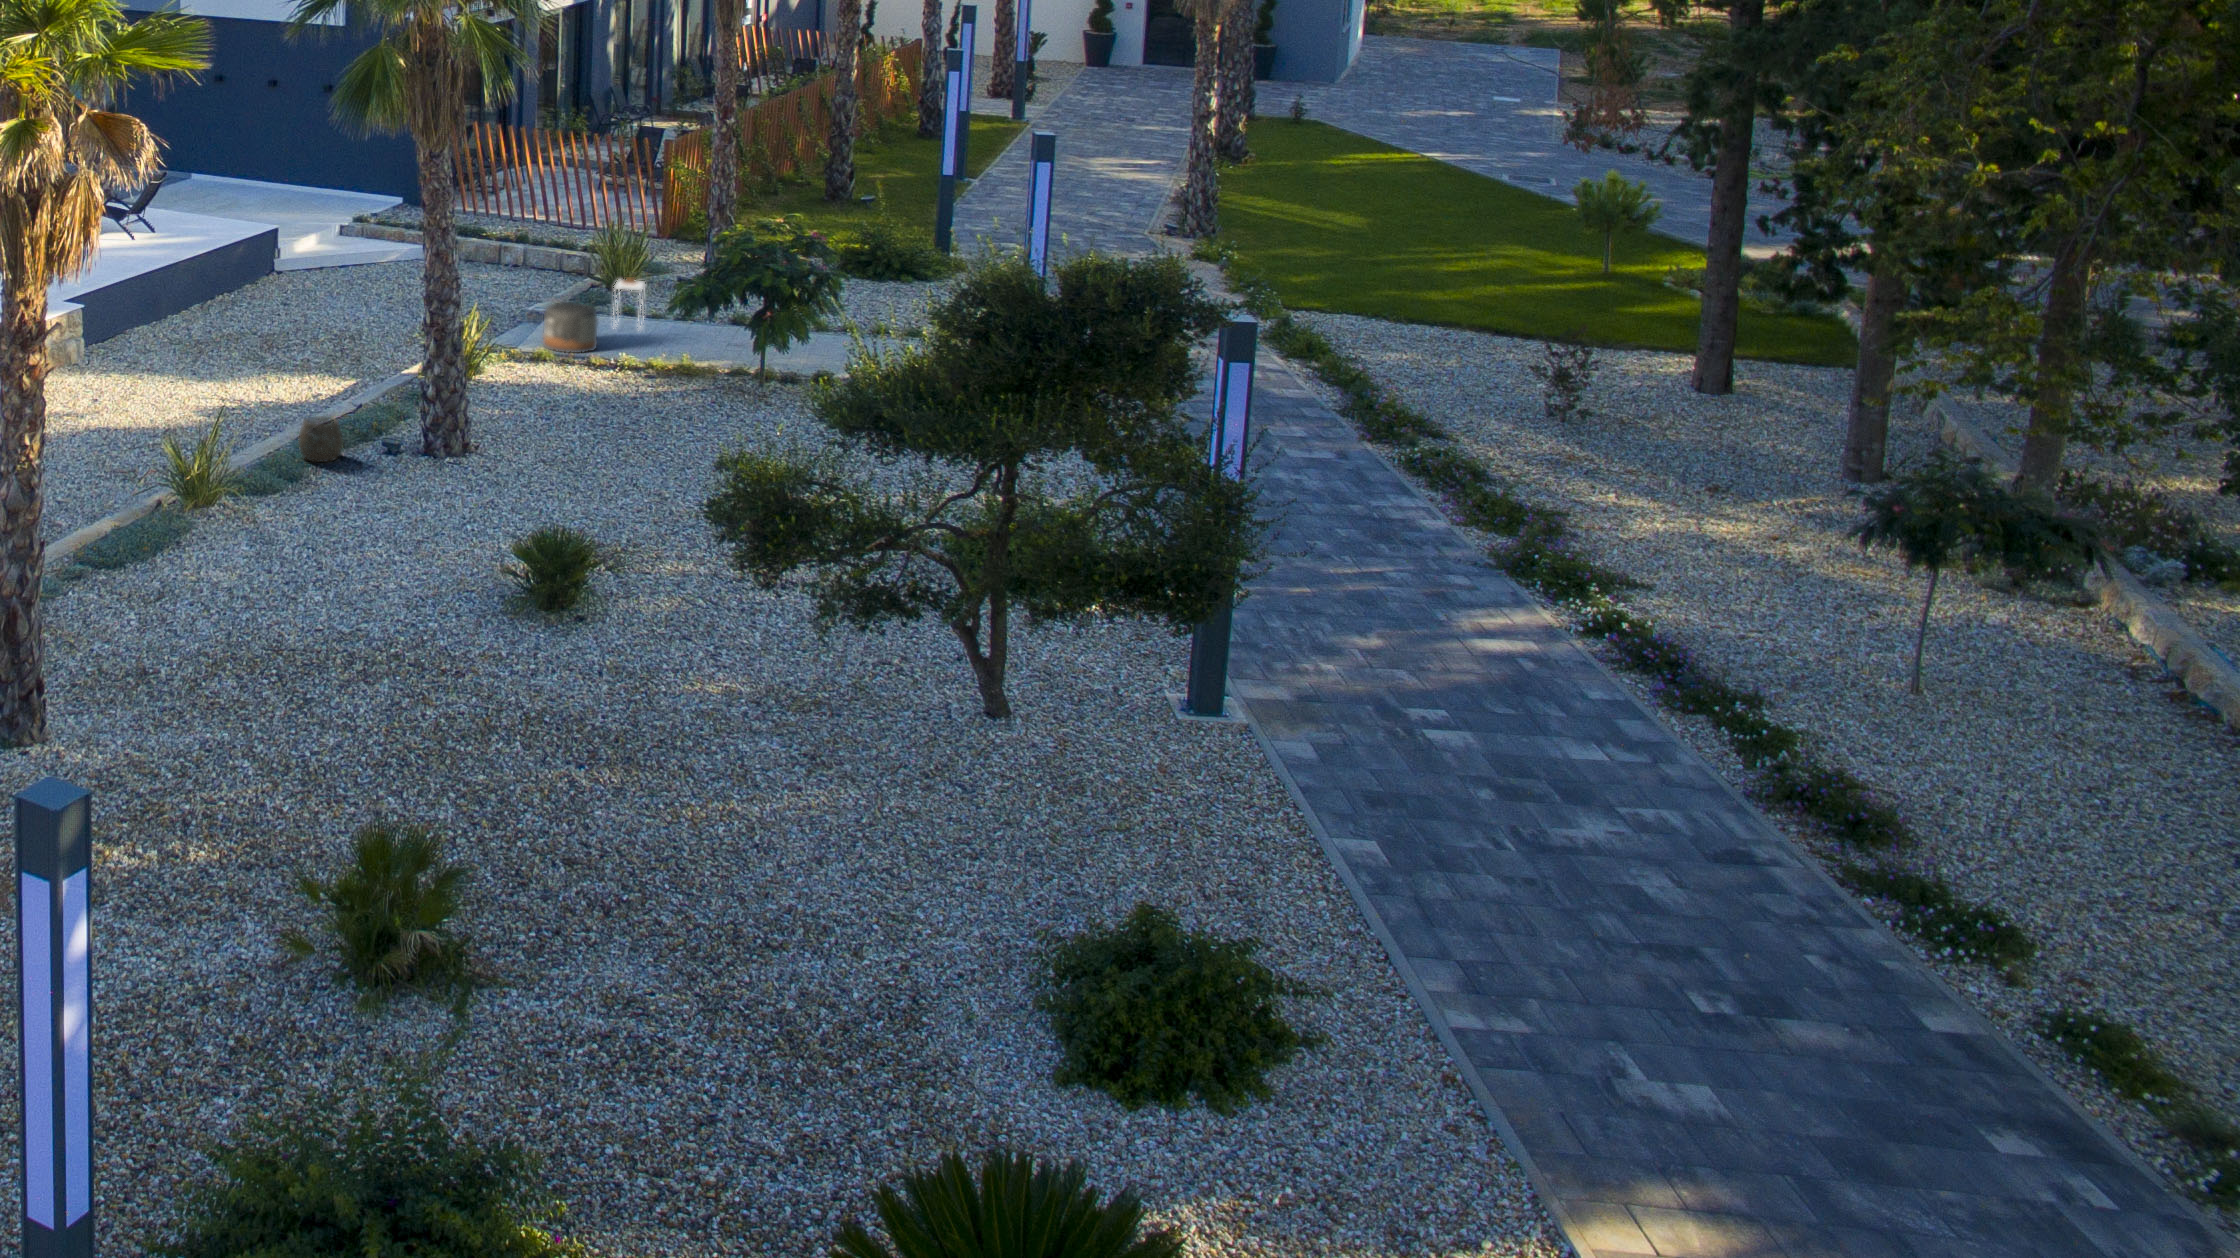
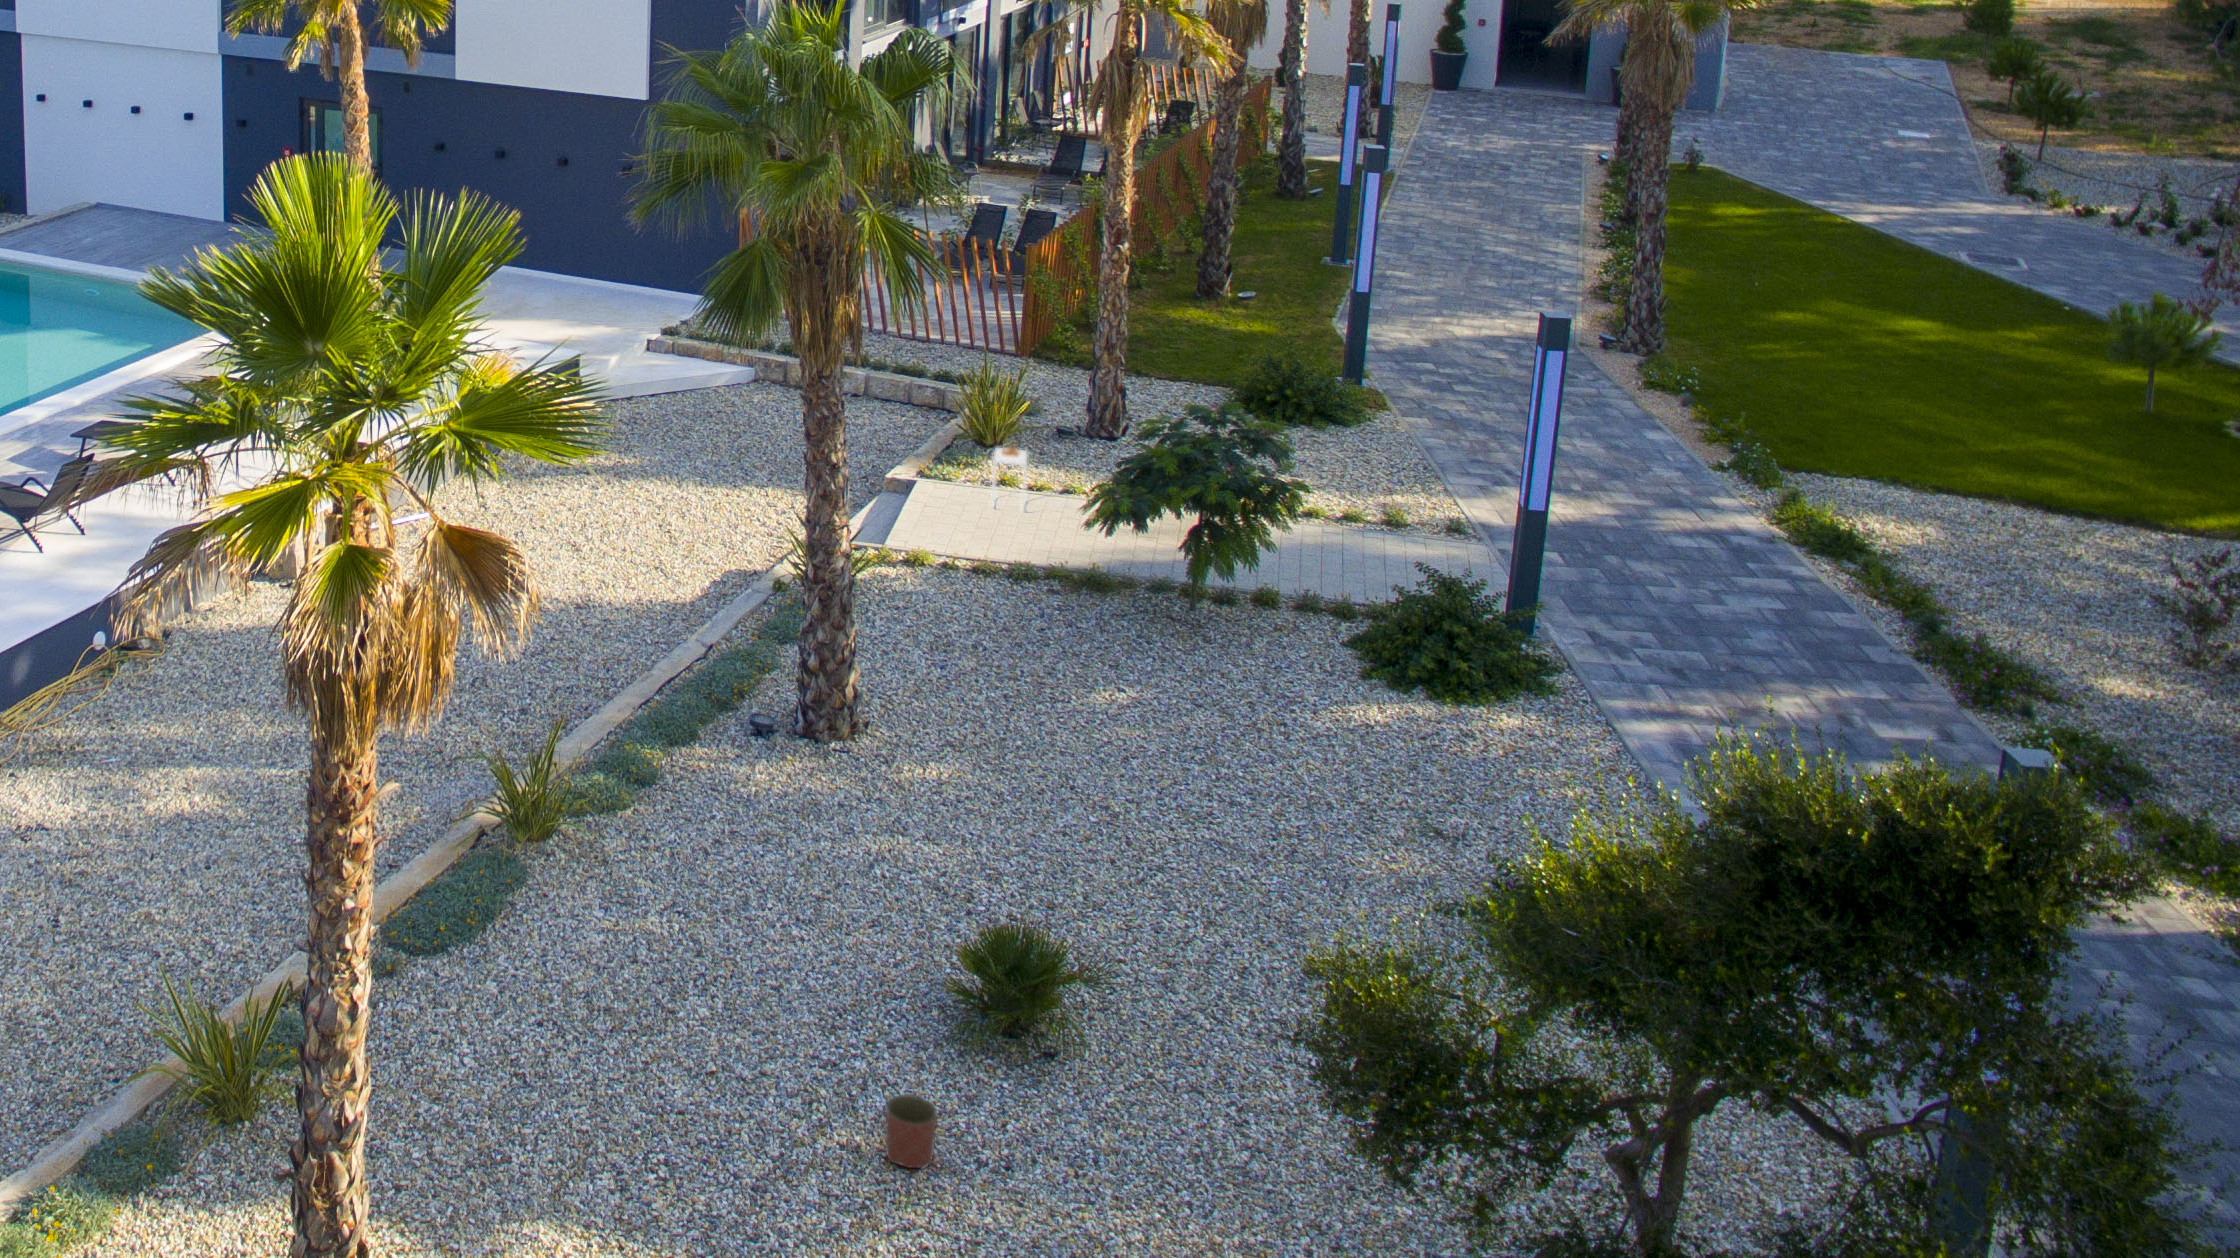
pouf: present [543,302,597,353] -> none [912,485,979,551]
woven basket: present [299,417,343,462] -> none [647,688,703,750]
planter: none [438,622,477,672] -> present [886,1095,937,1169]

